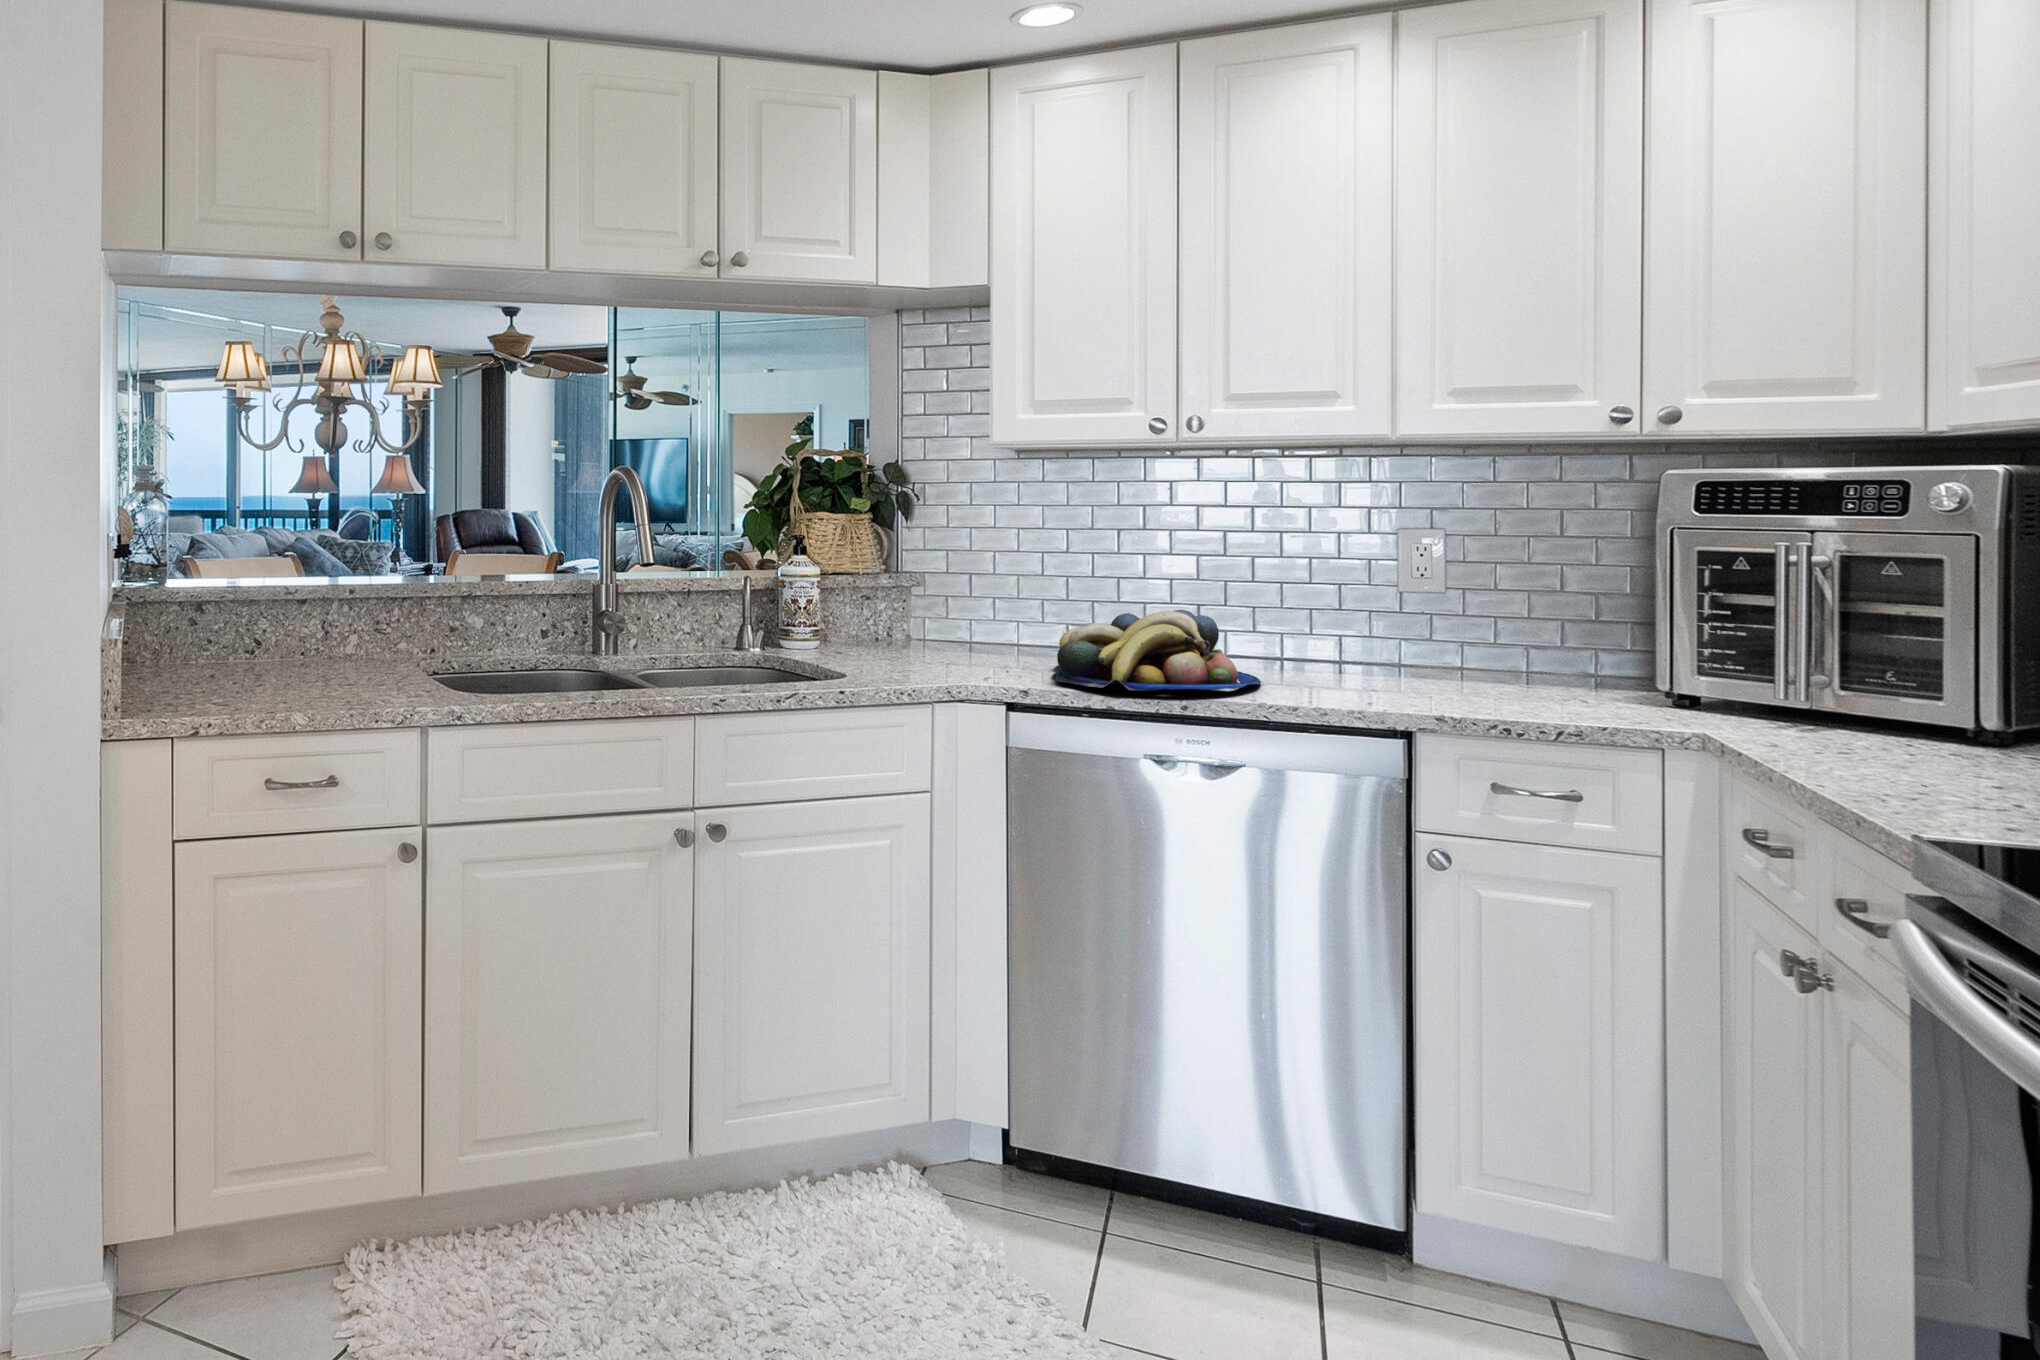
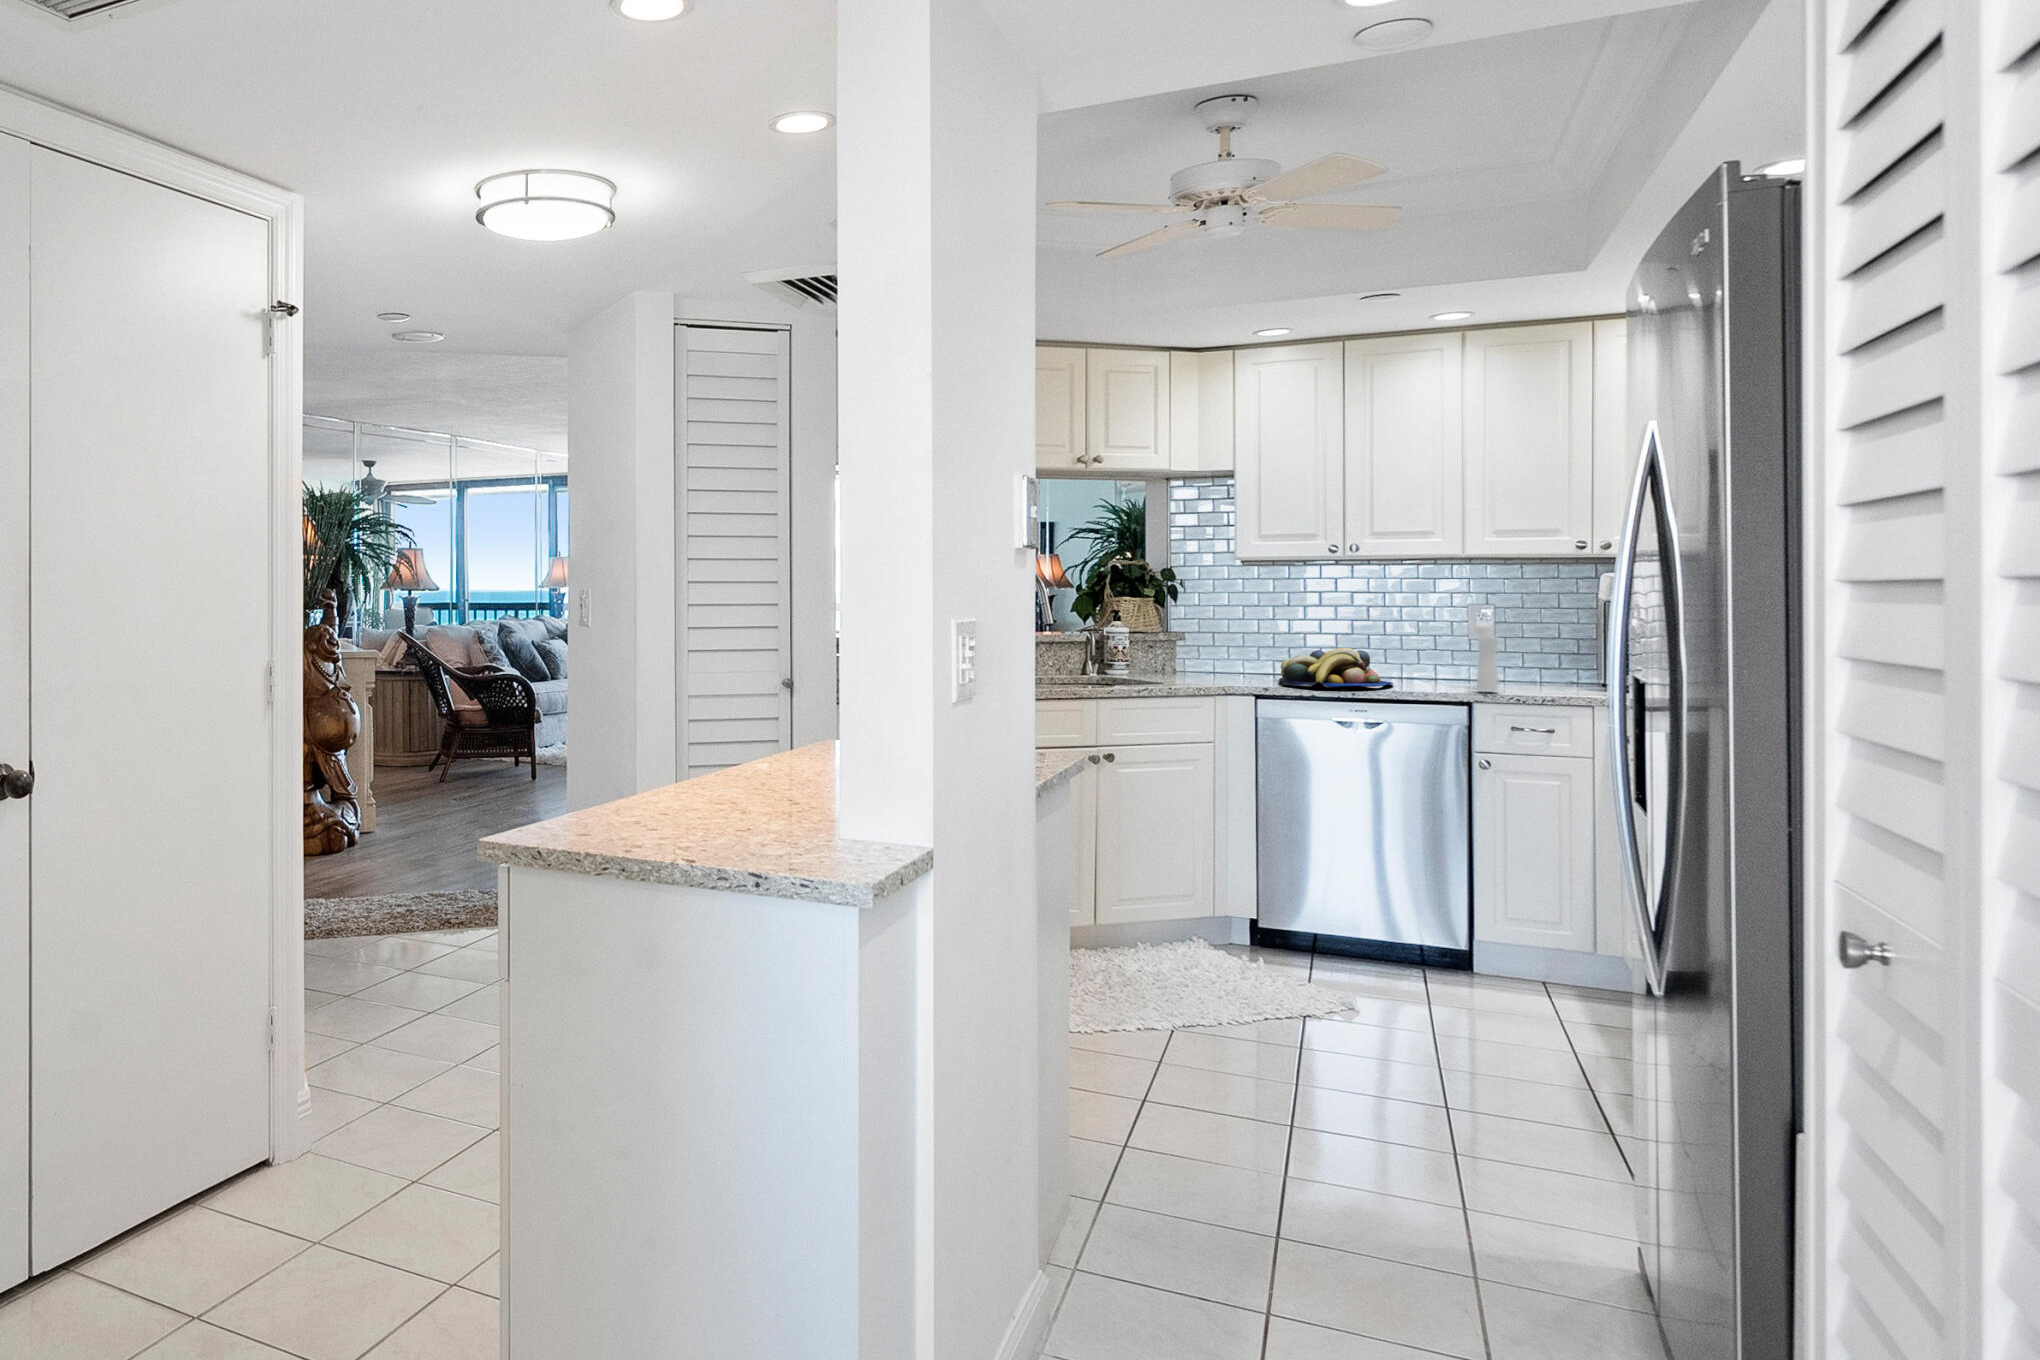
pepper mill: none [1414,565,1464,707] -> present [1475,623,1498,692]

